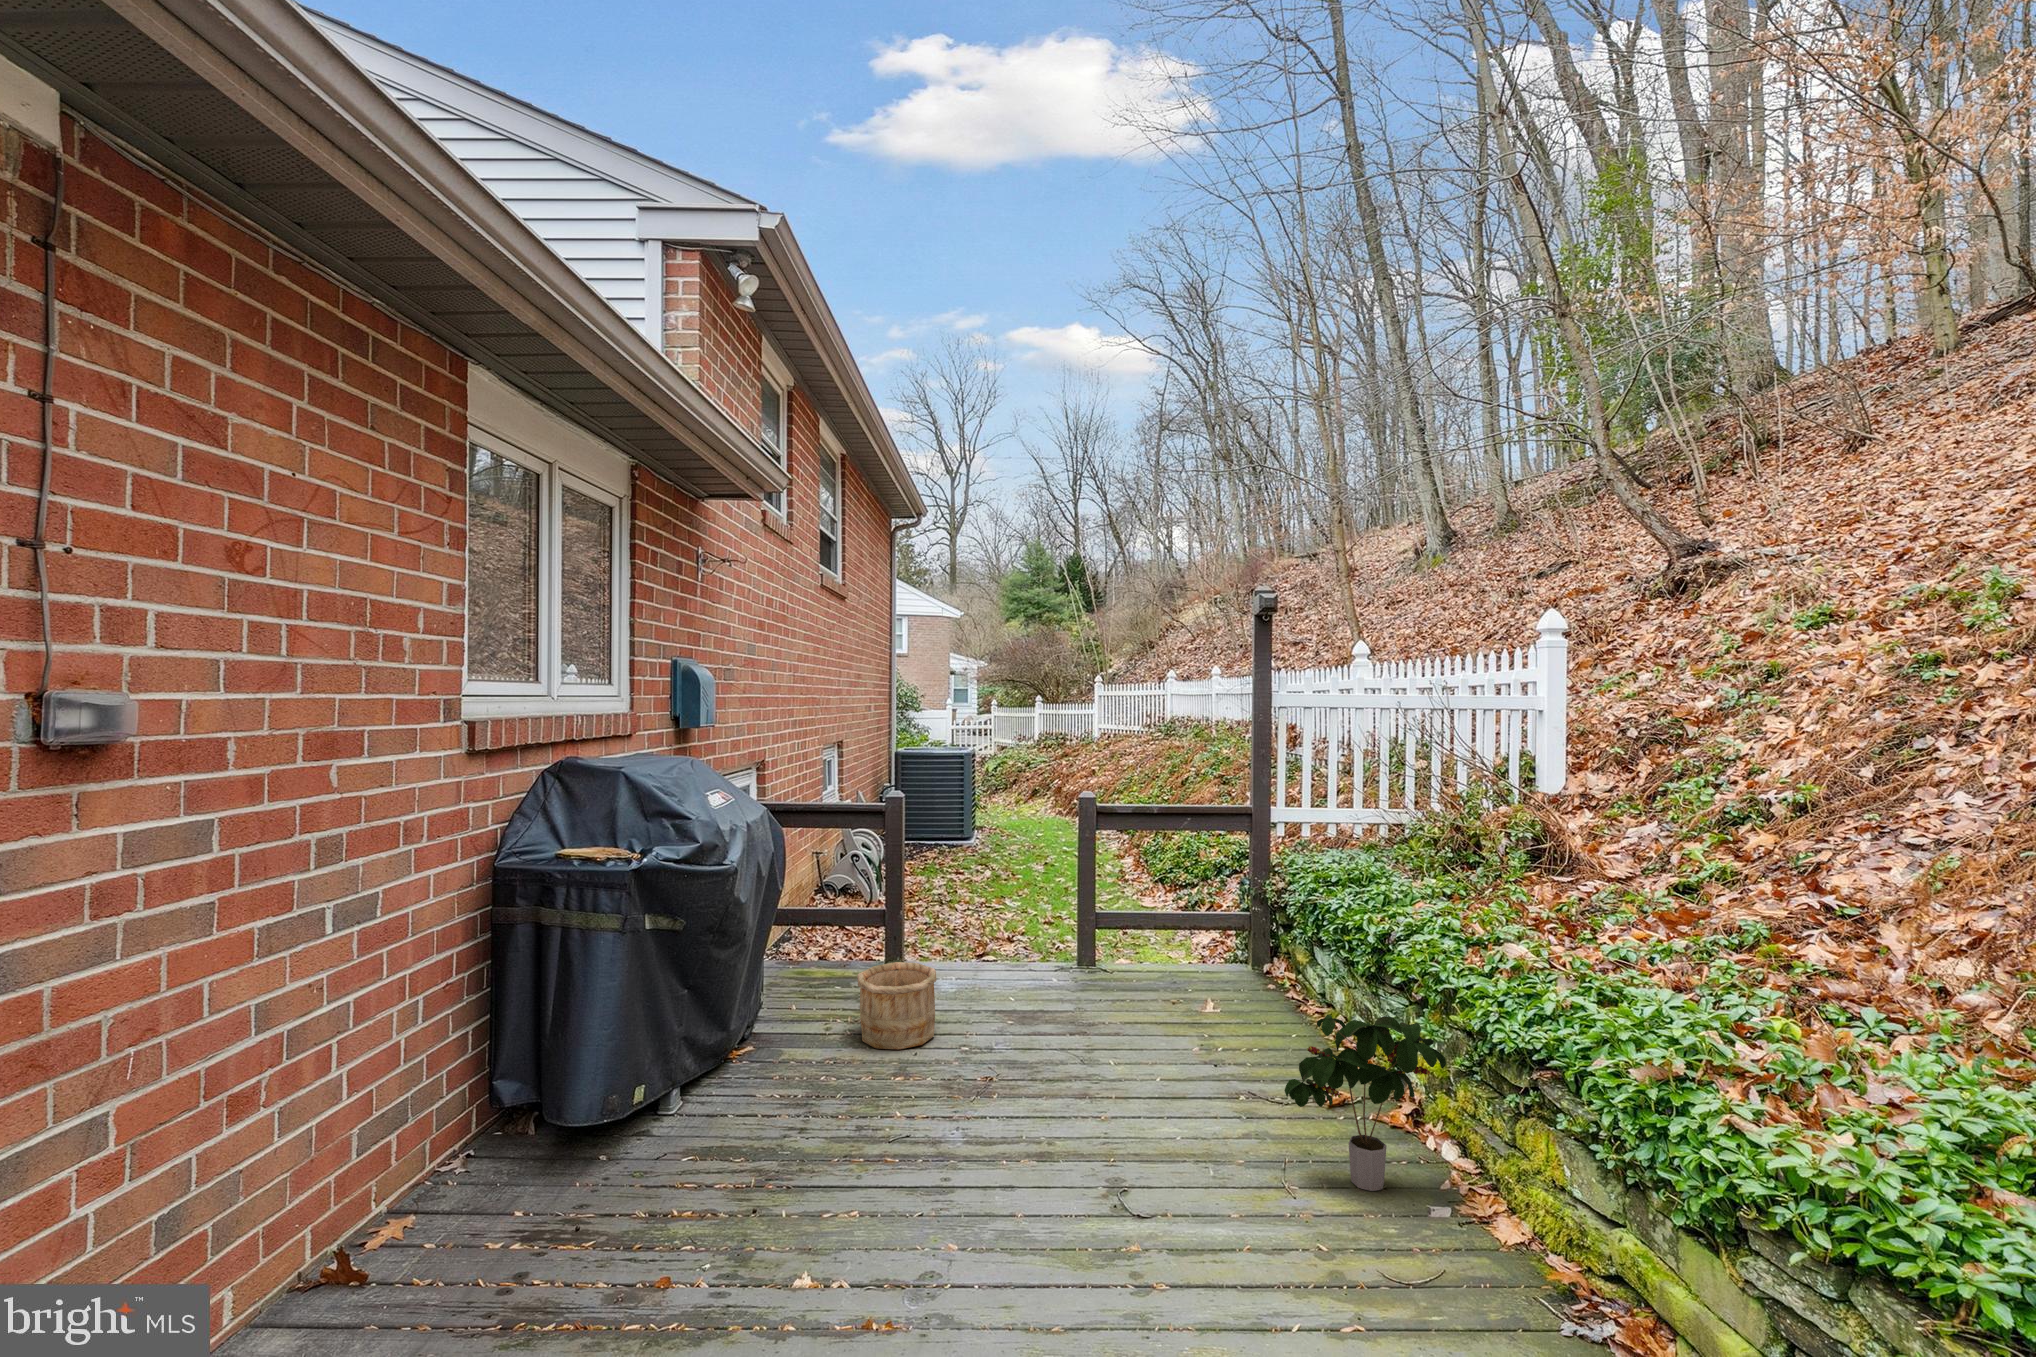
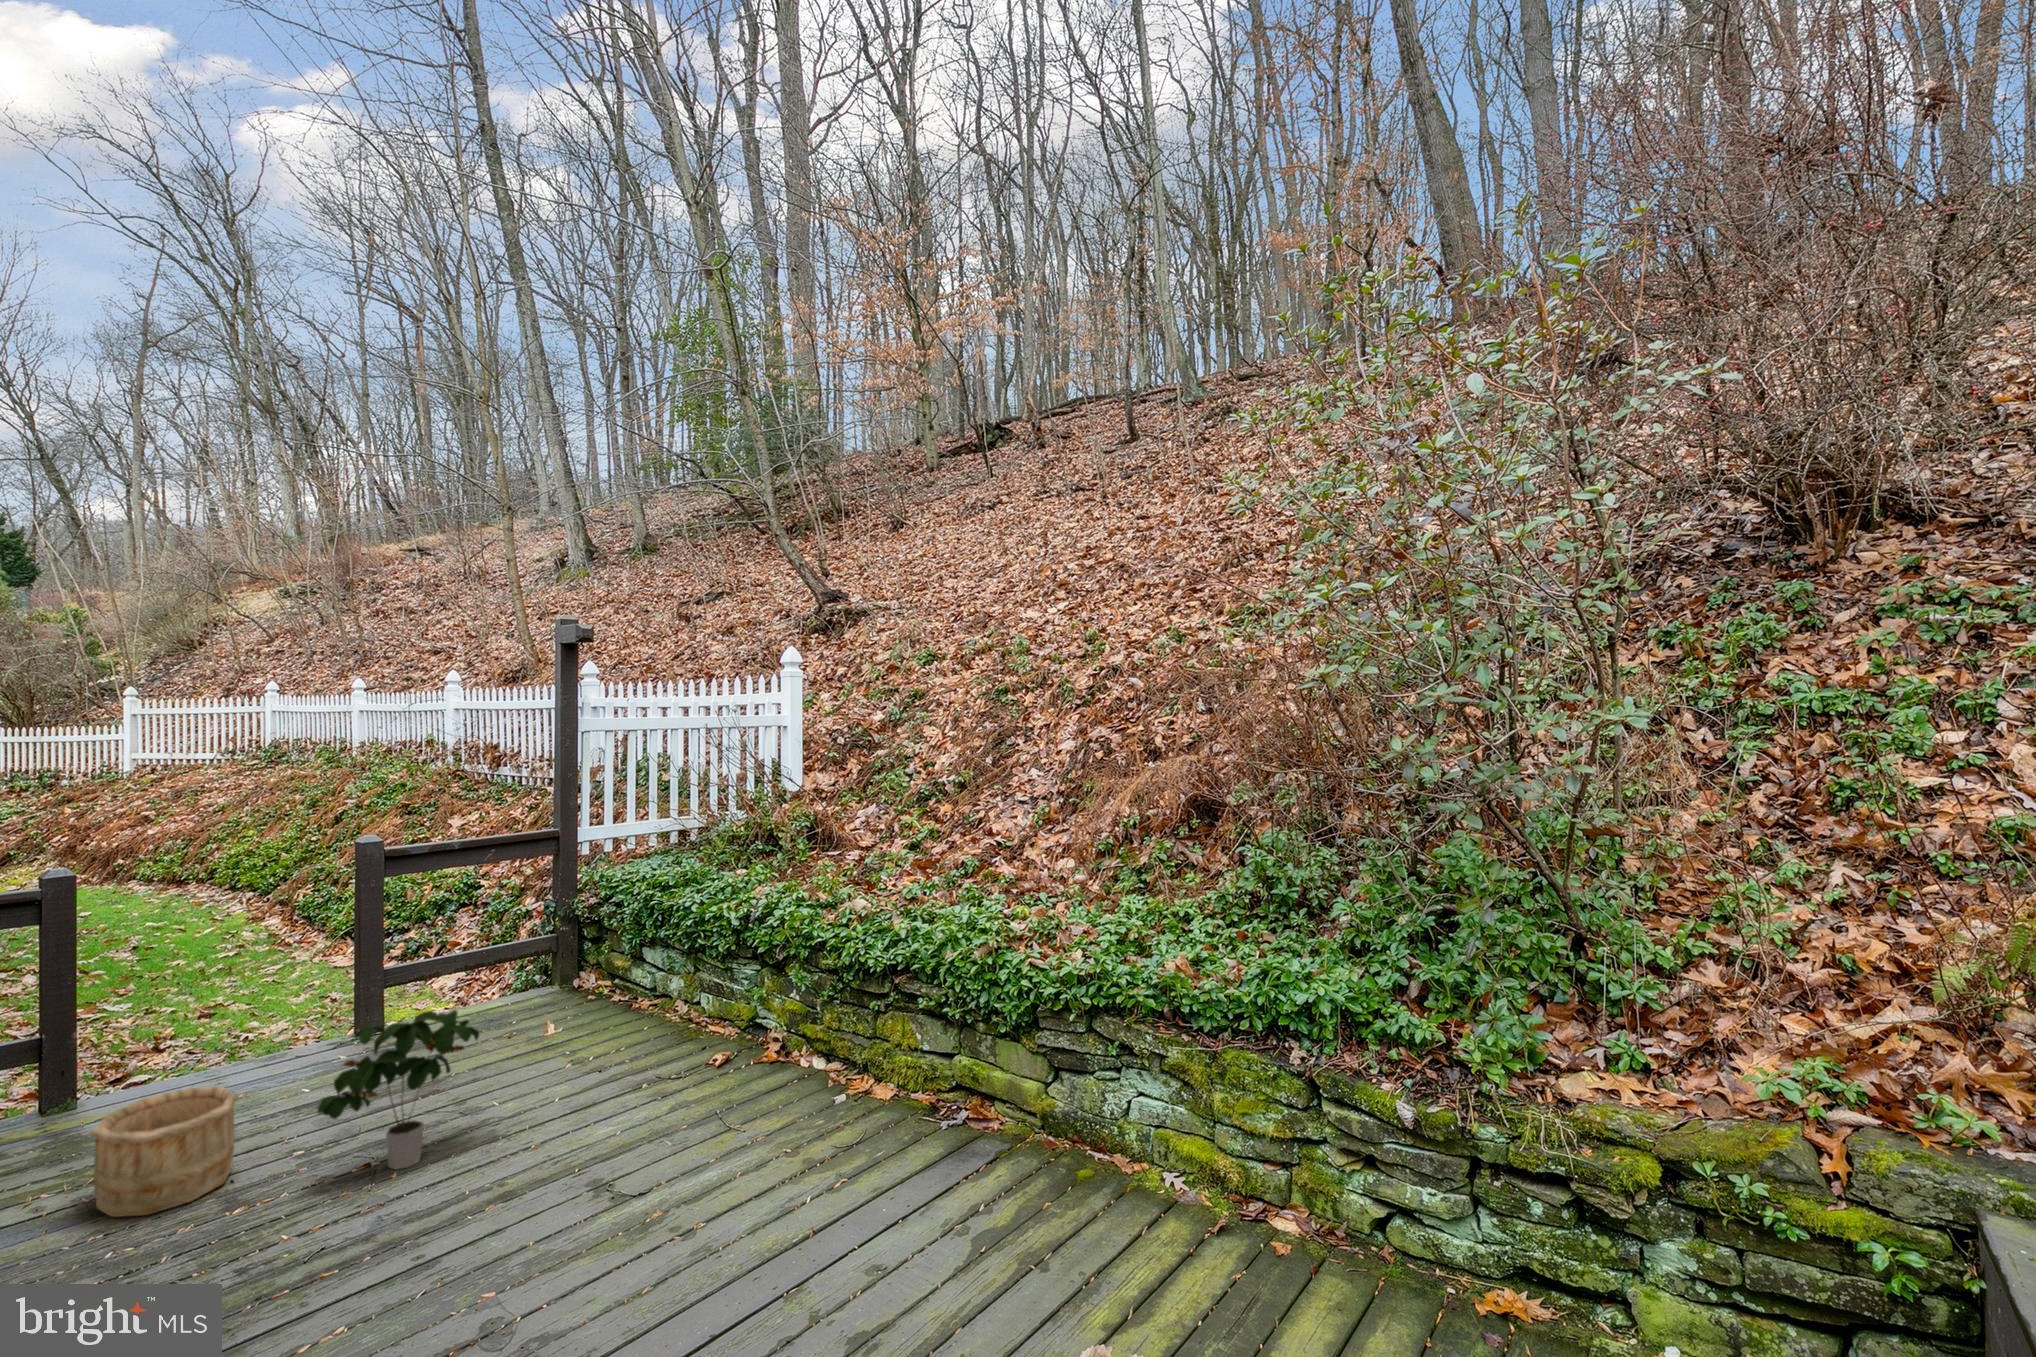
potted plant: present [1284,1015,1446,1191] -> present [318,1010,479,1170]

